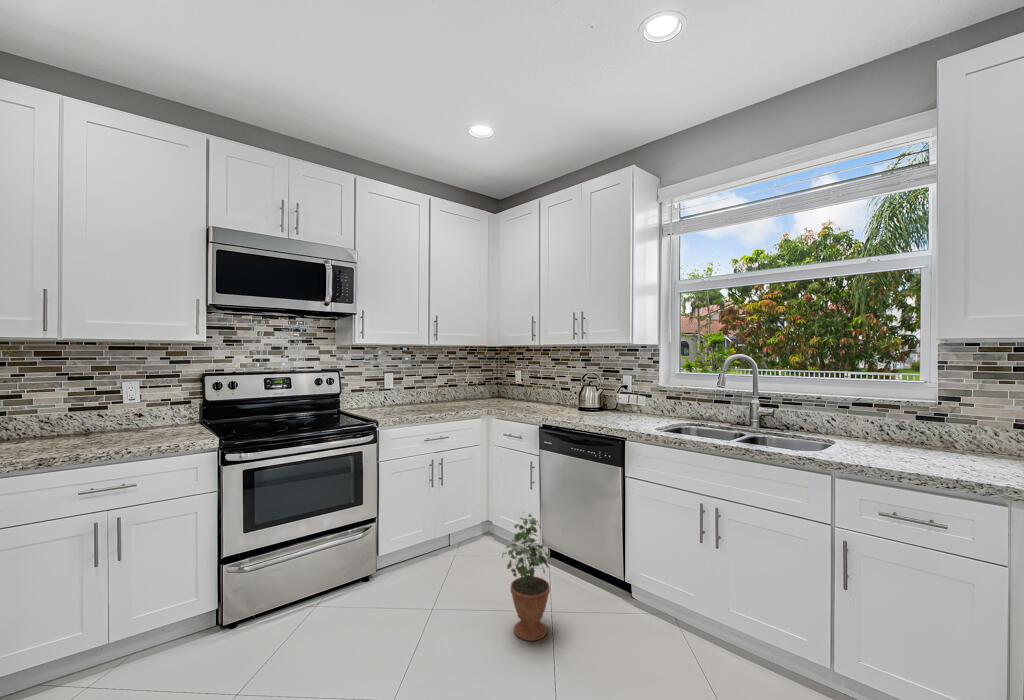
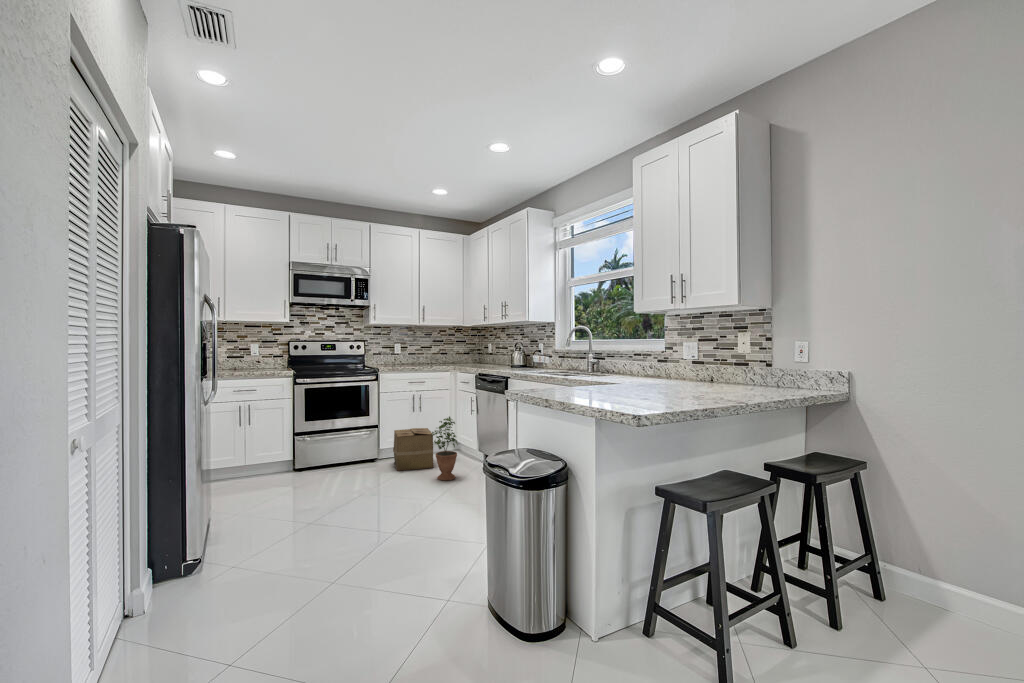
cardboard box: none [407,519,485,614] -> present [393,428,433,471]

